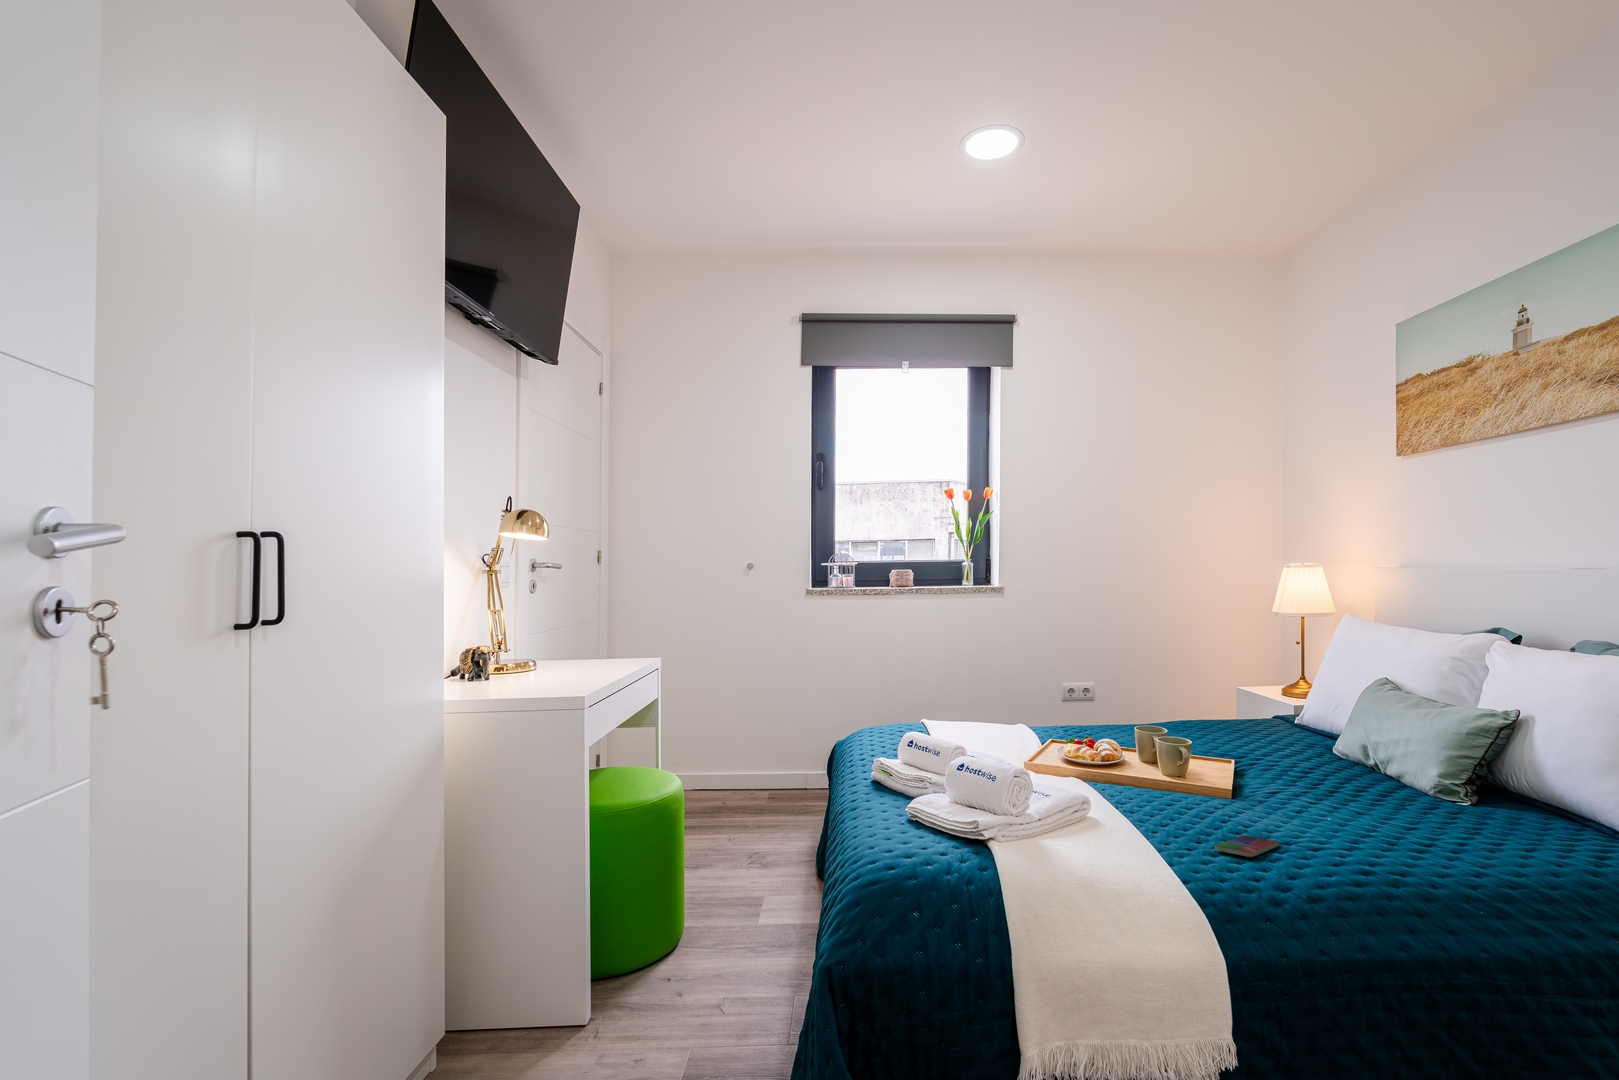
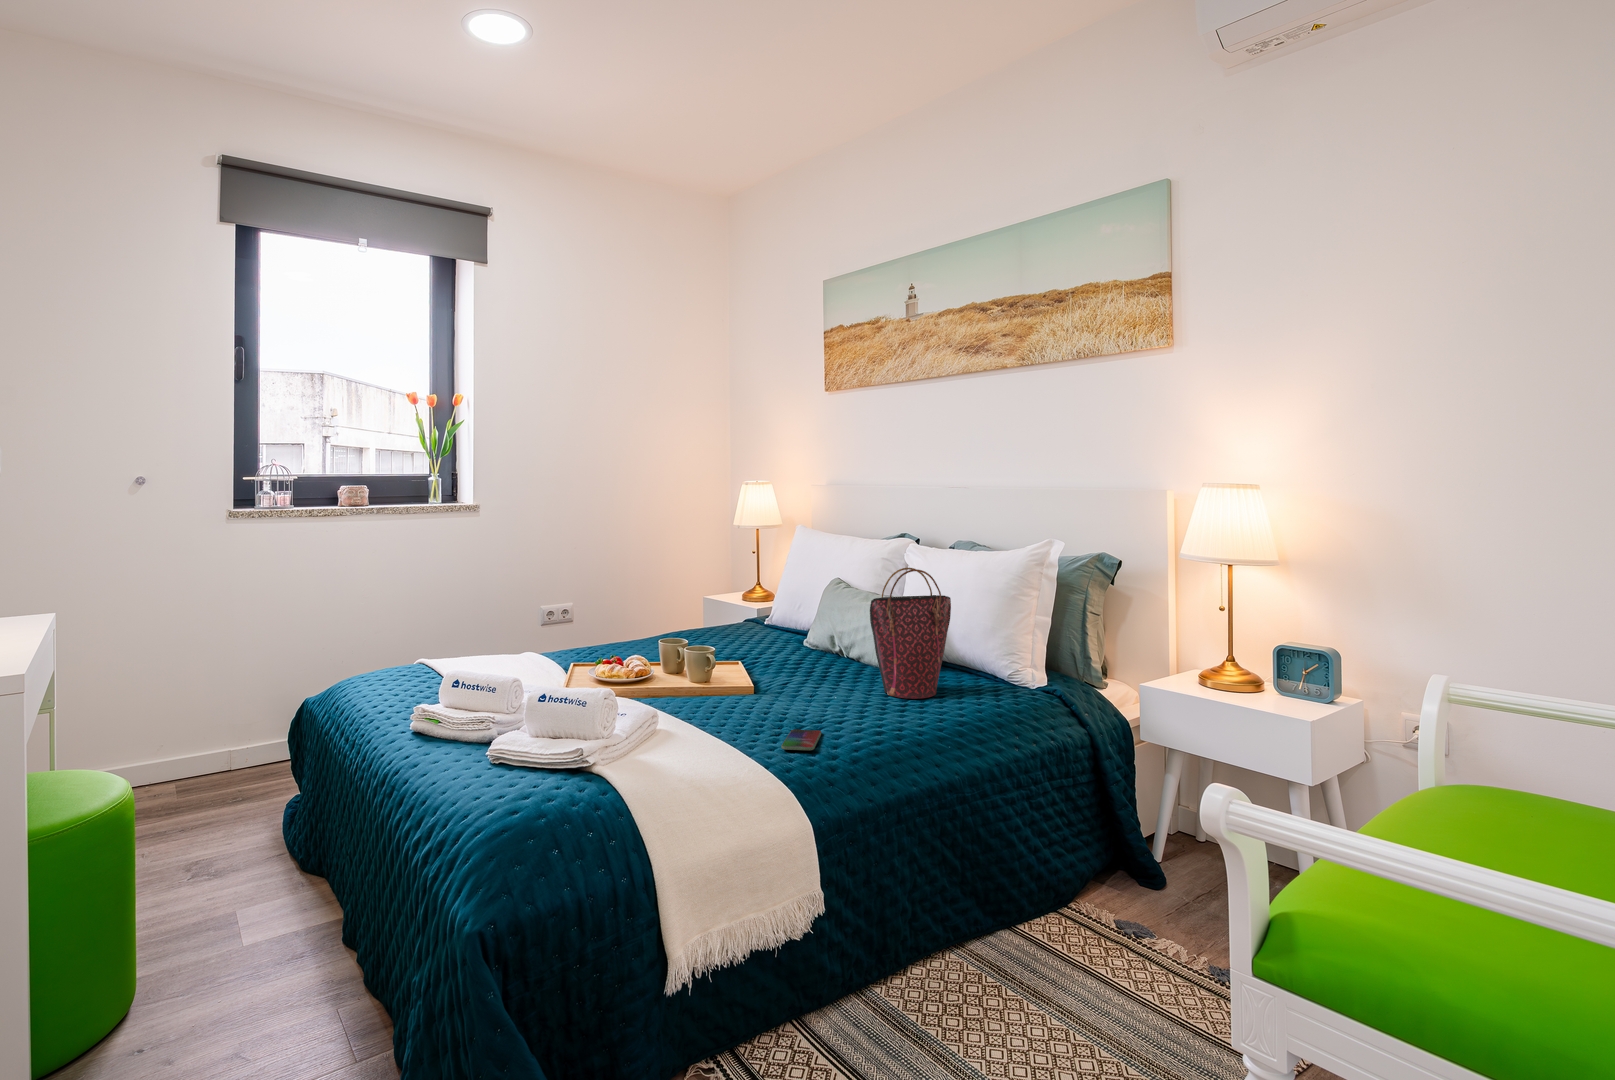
handbag: none [1380,663,1514,835] -> present [870,568,951,699]

